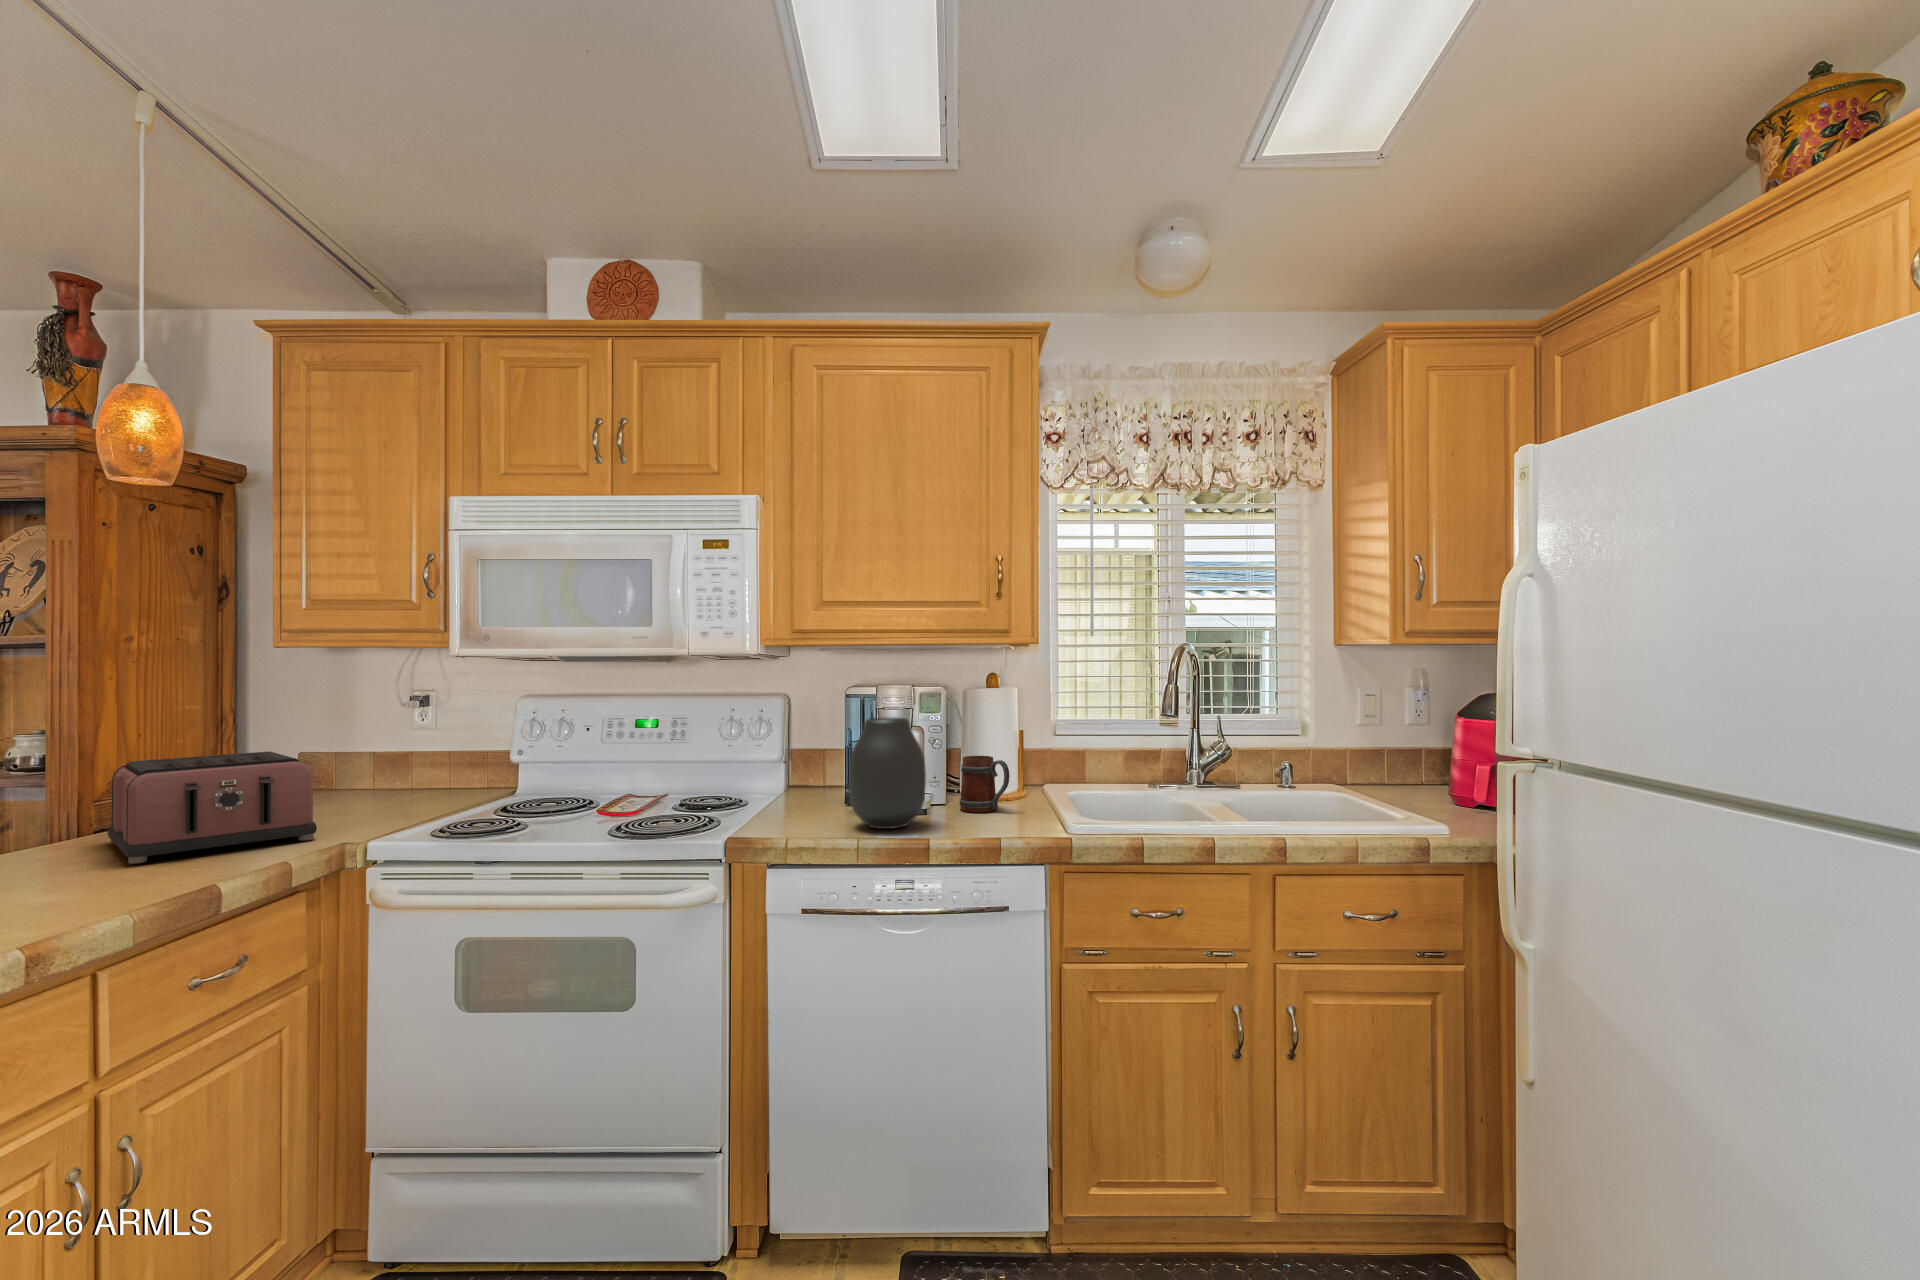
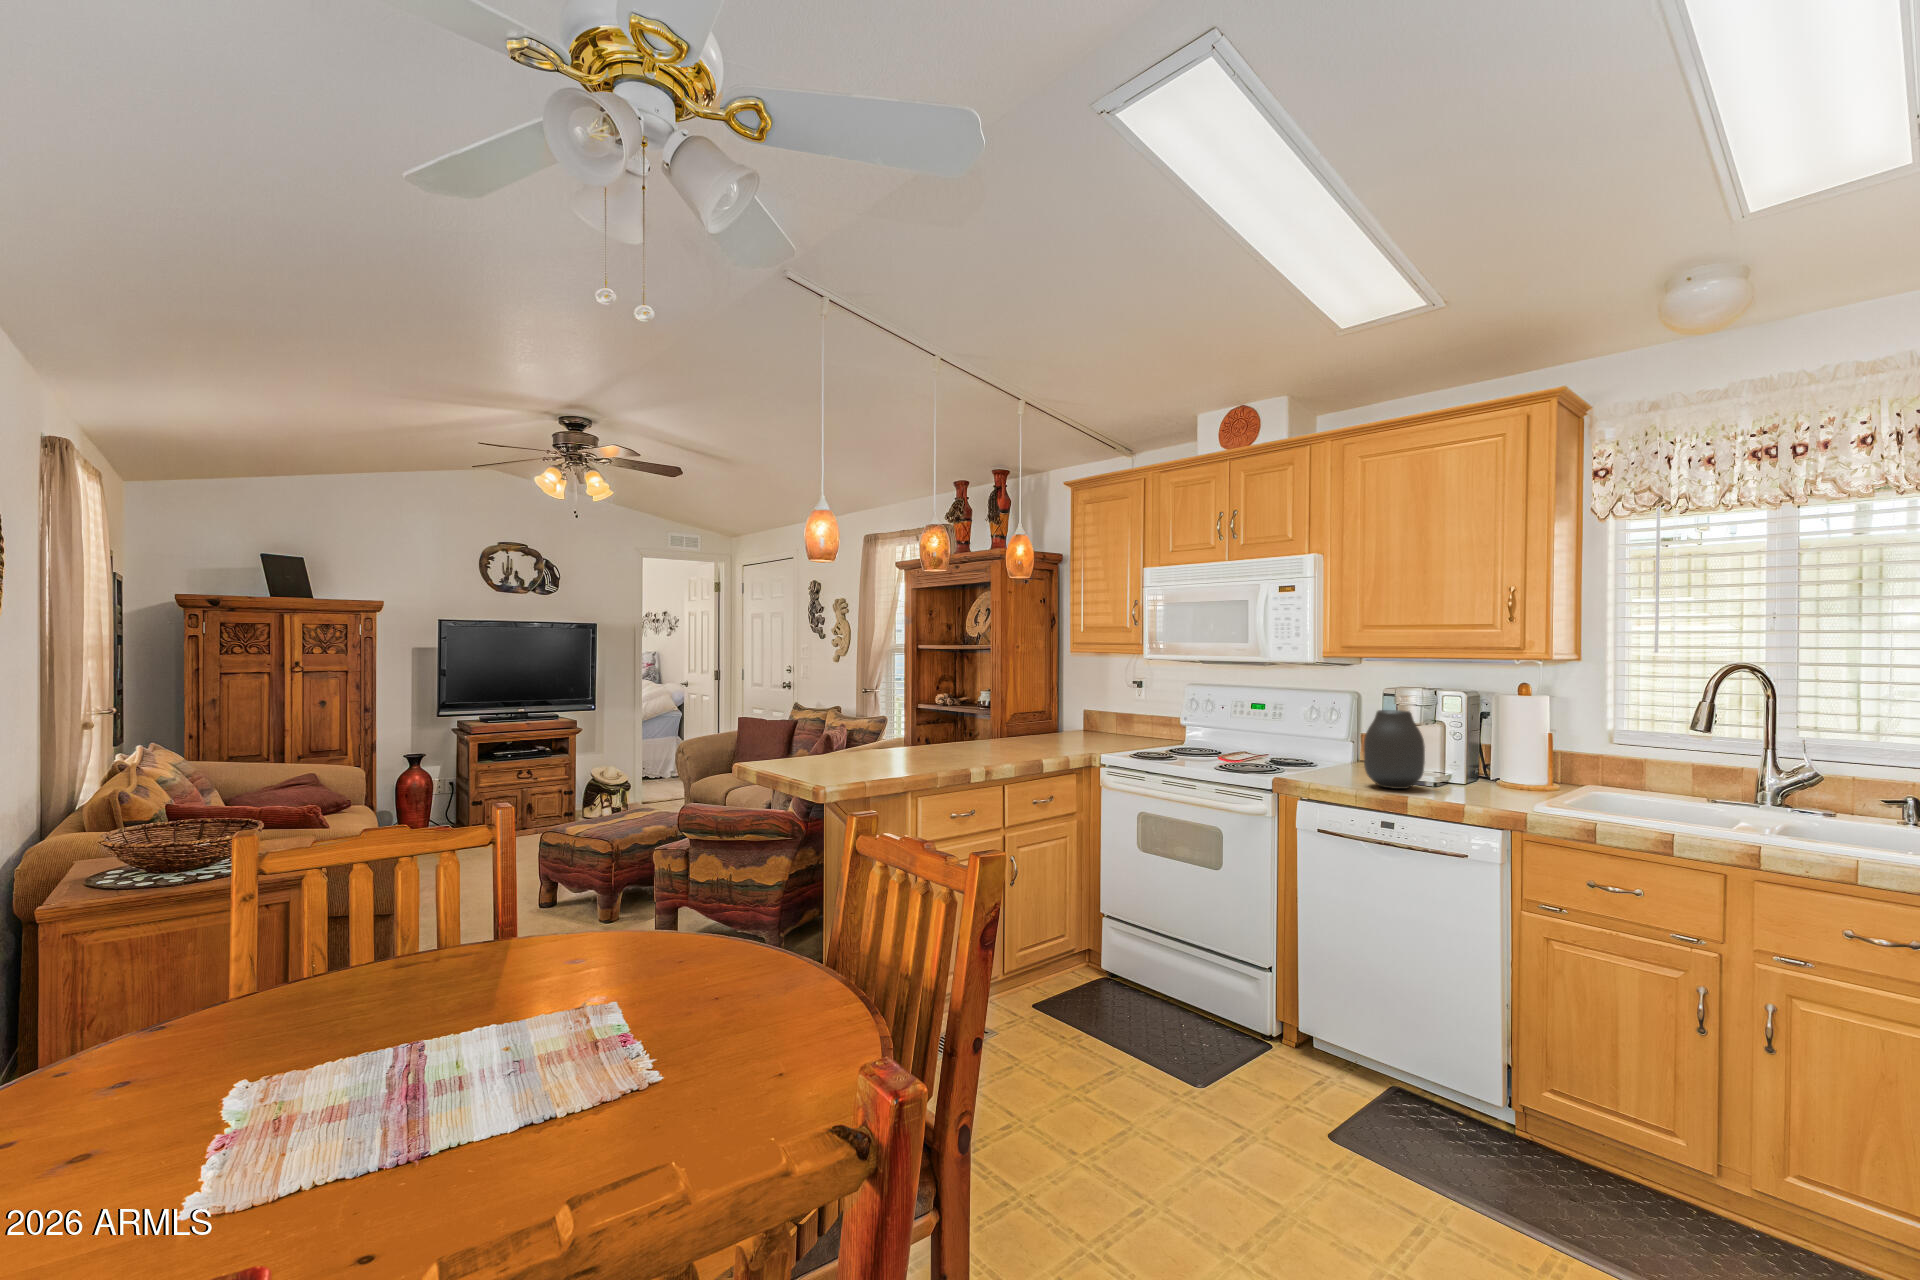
toaster: present [108,751,317,864] -> none [1005,706,1080,752]
mug: present [960,756,1009,812] -> none [1472,747,1512,792]

